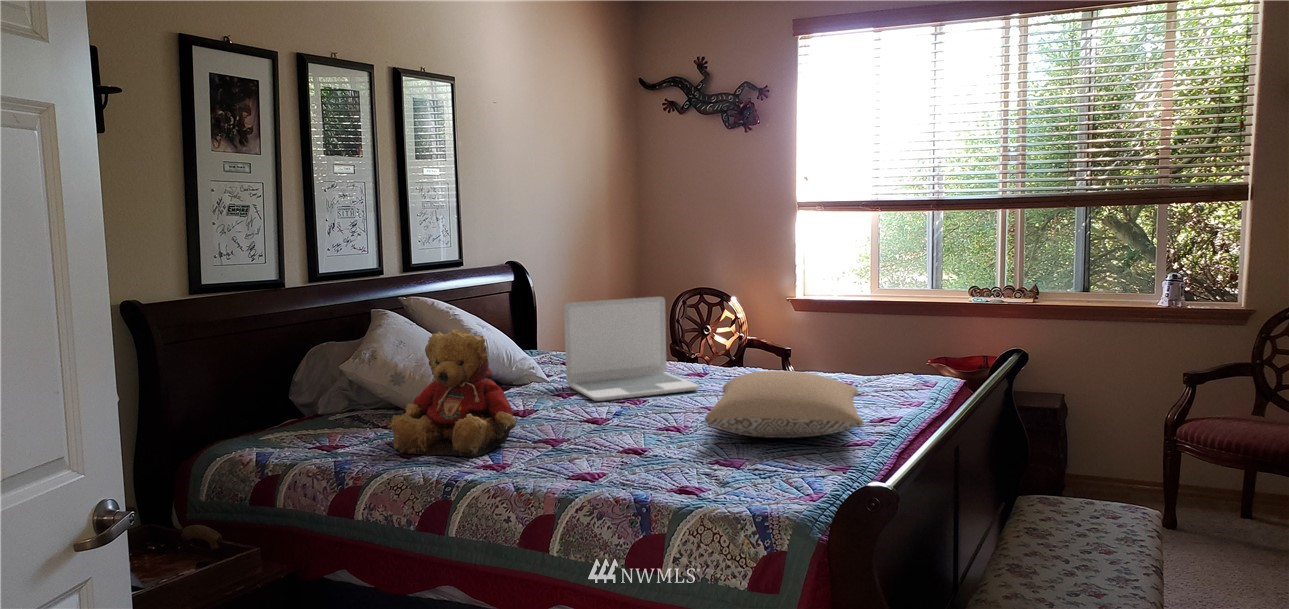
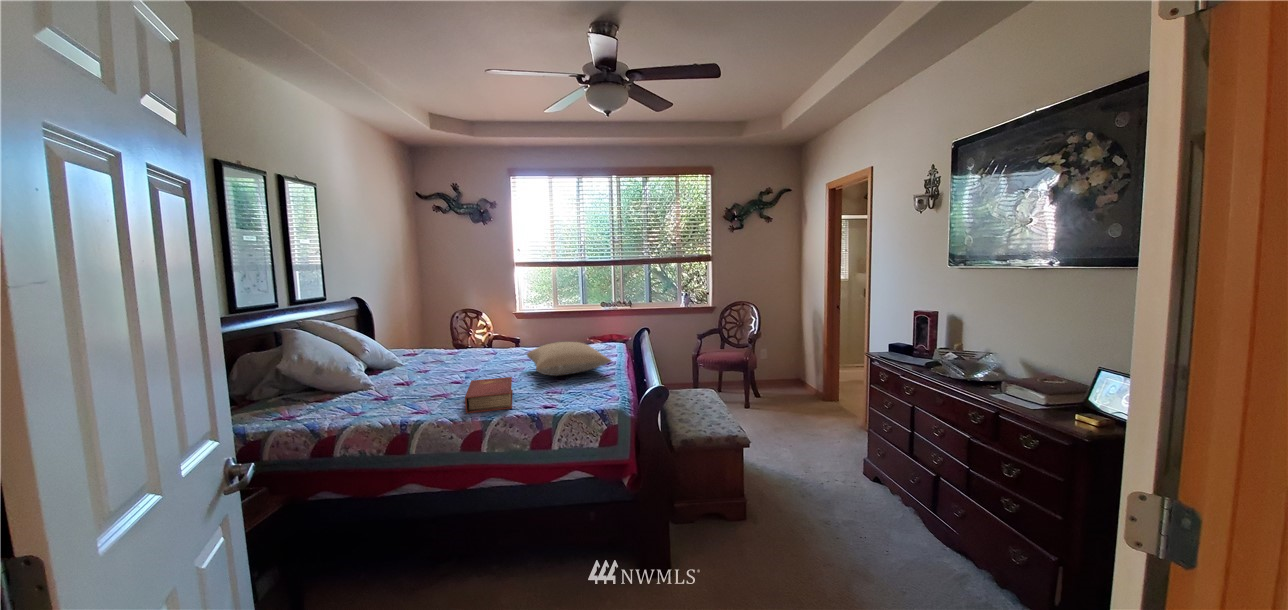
laptop: present [564,297,699,401] -> none [417,312,502,372]
teddy bear: present [388,329,517,457] -> none [339,336,425,416]
book: none [543,423,654,486] -> present [465,377,513,413]

